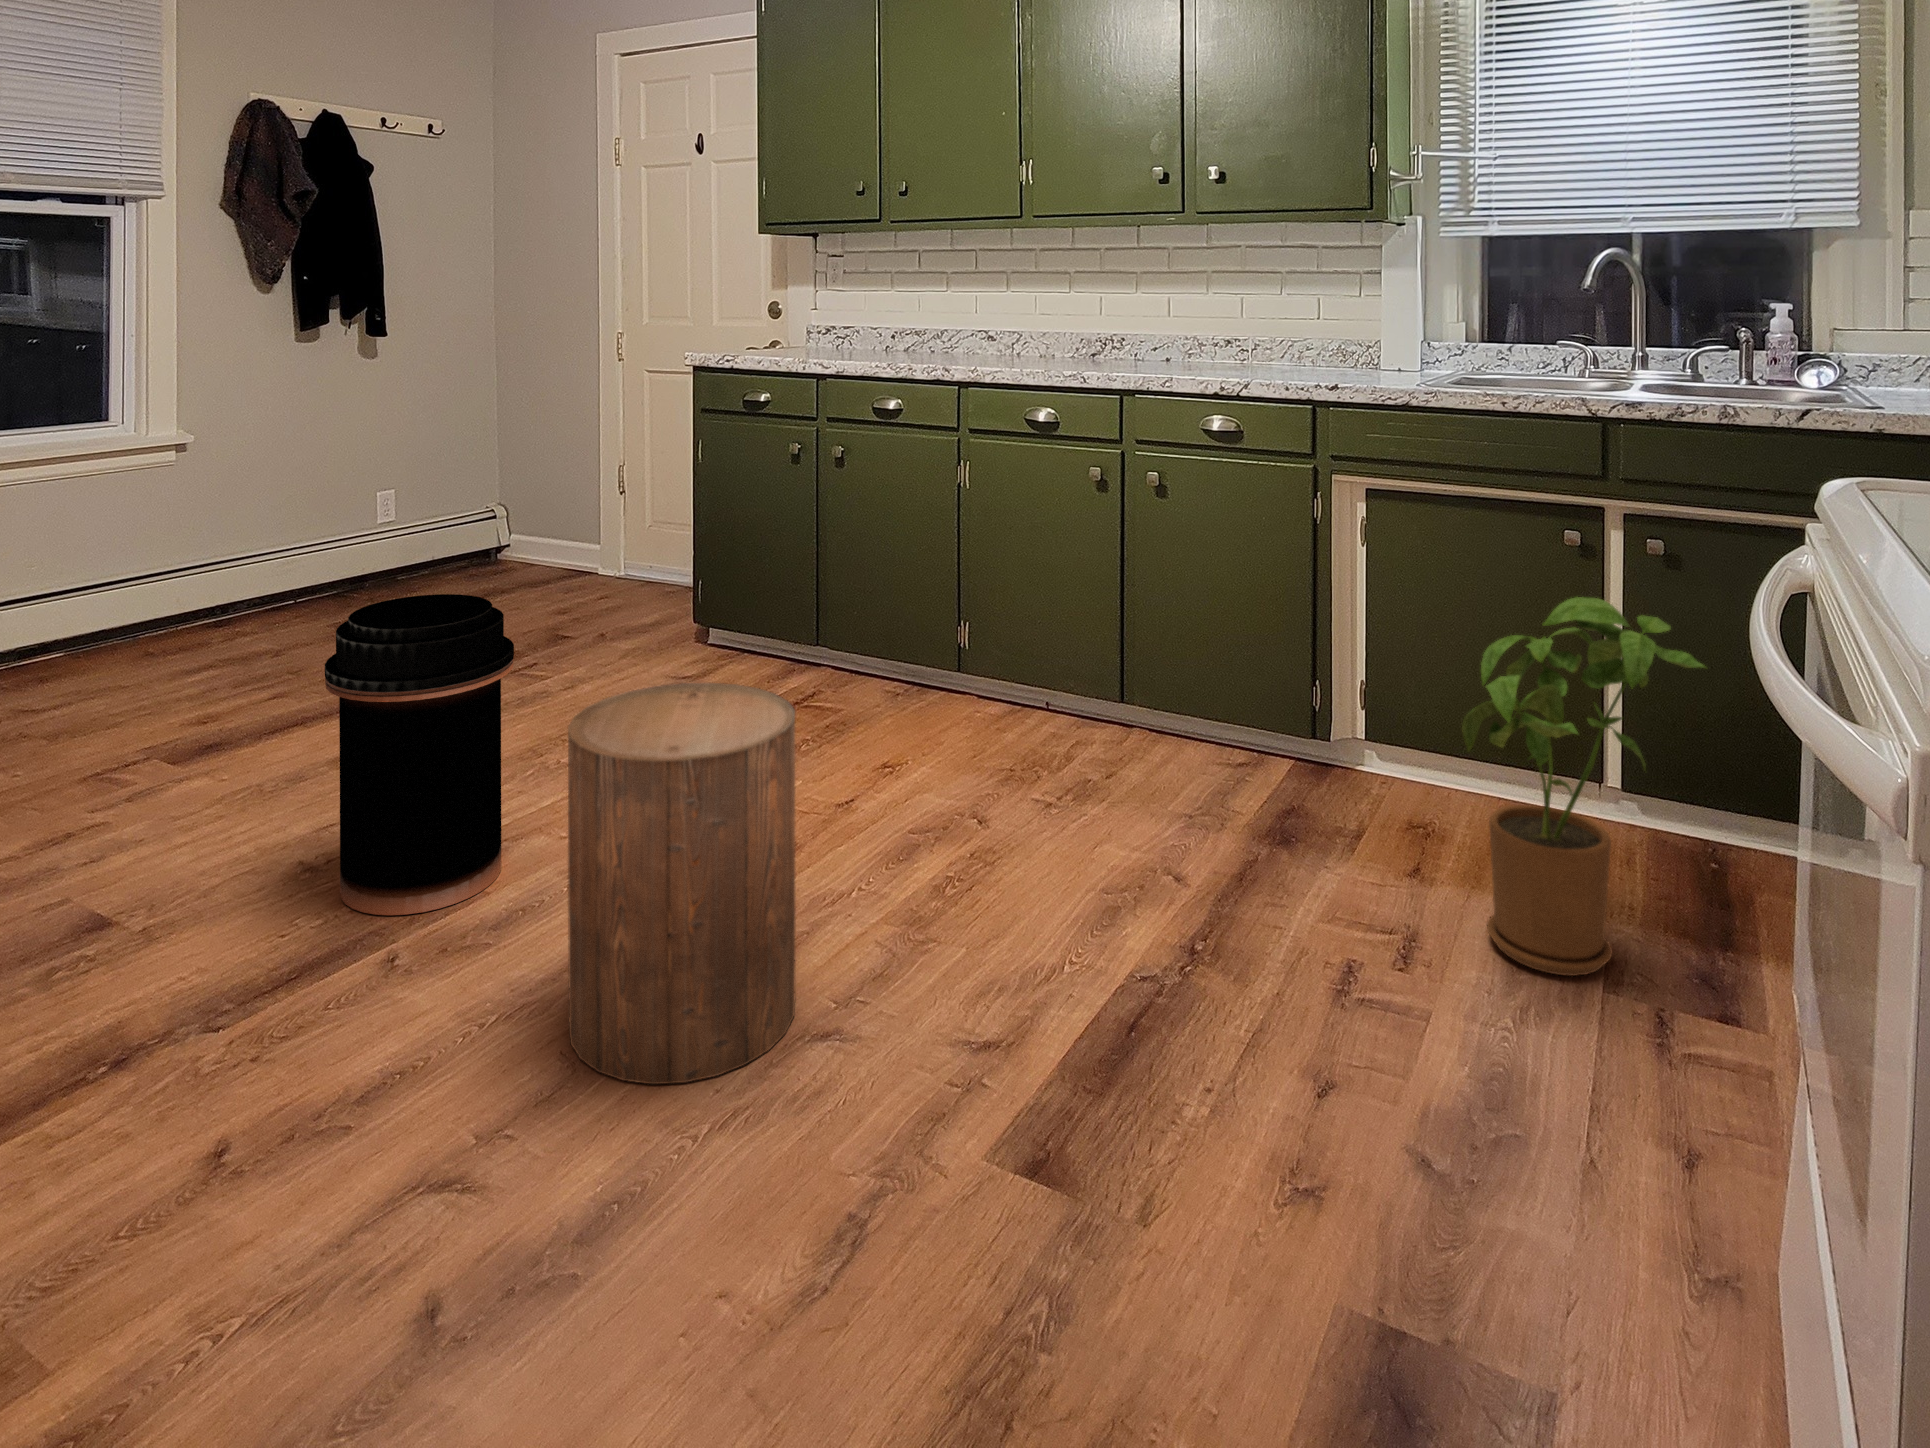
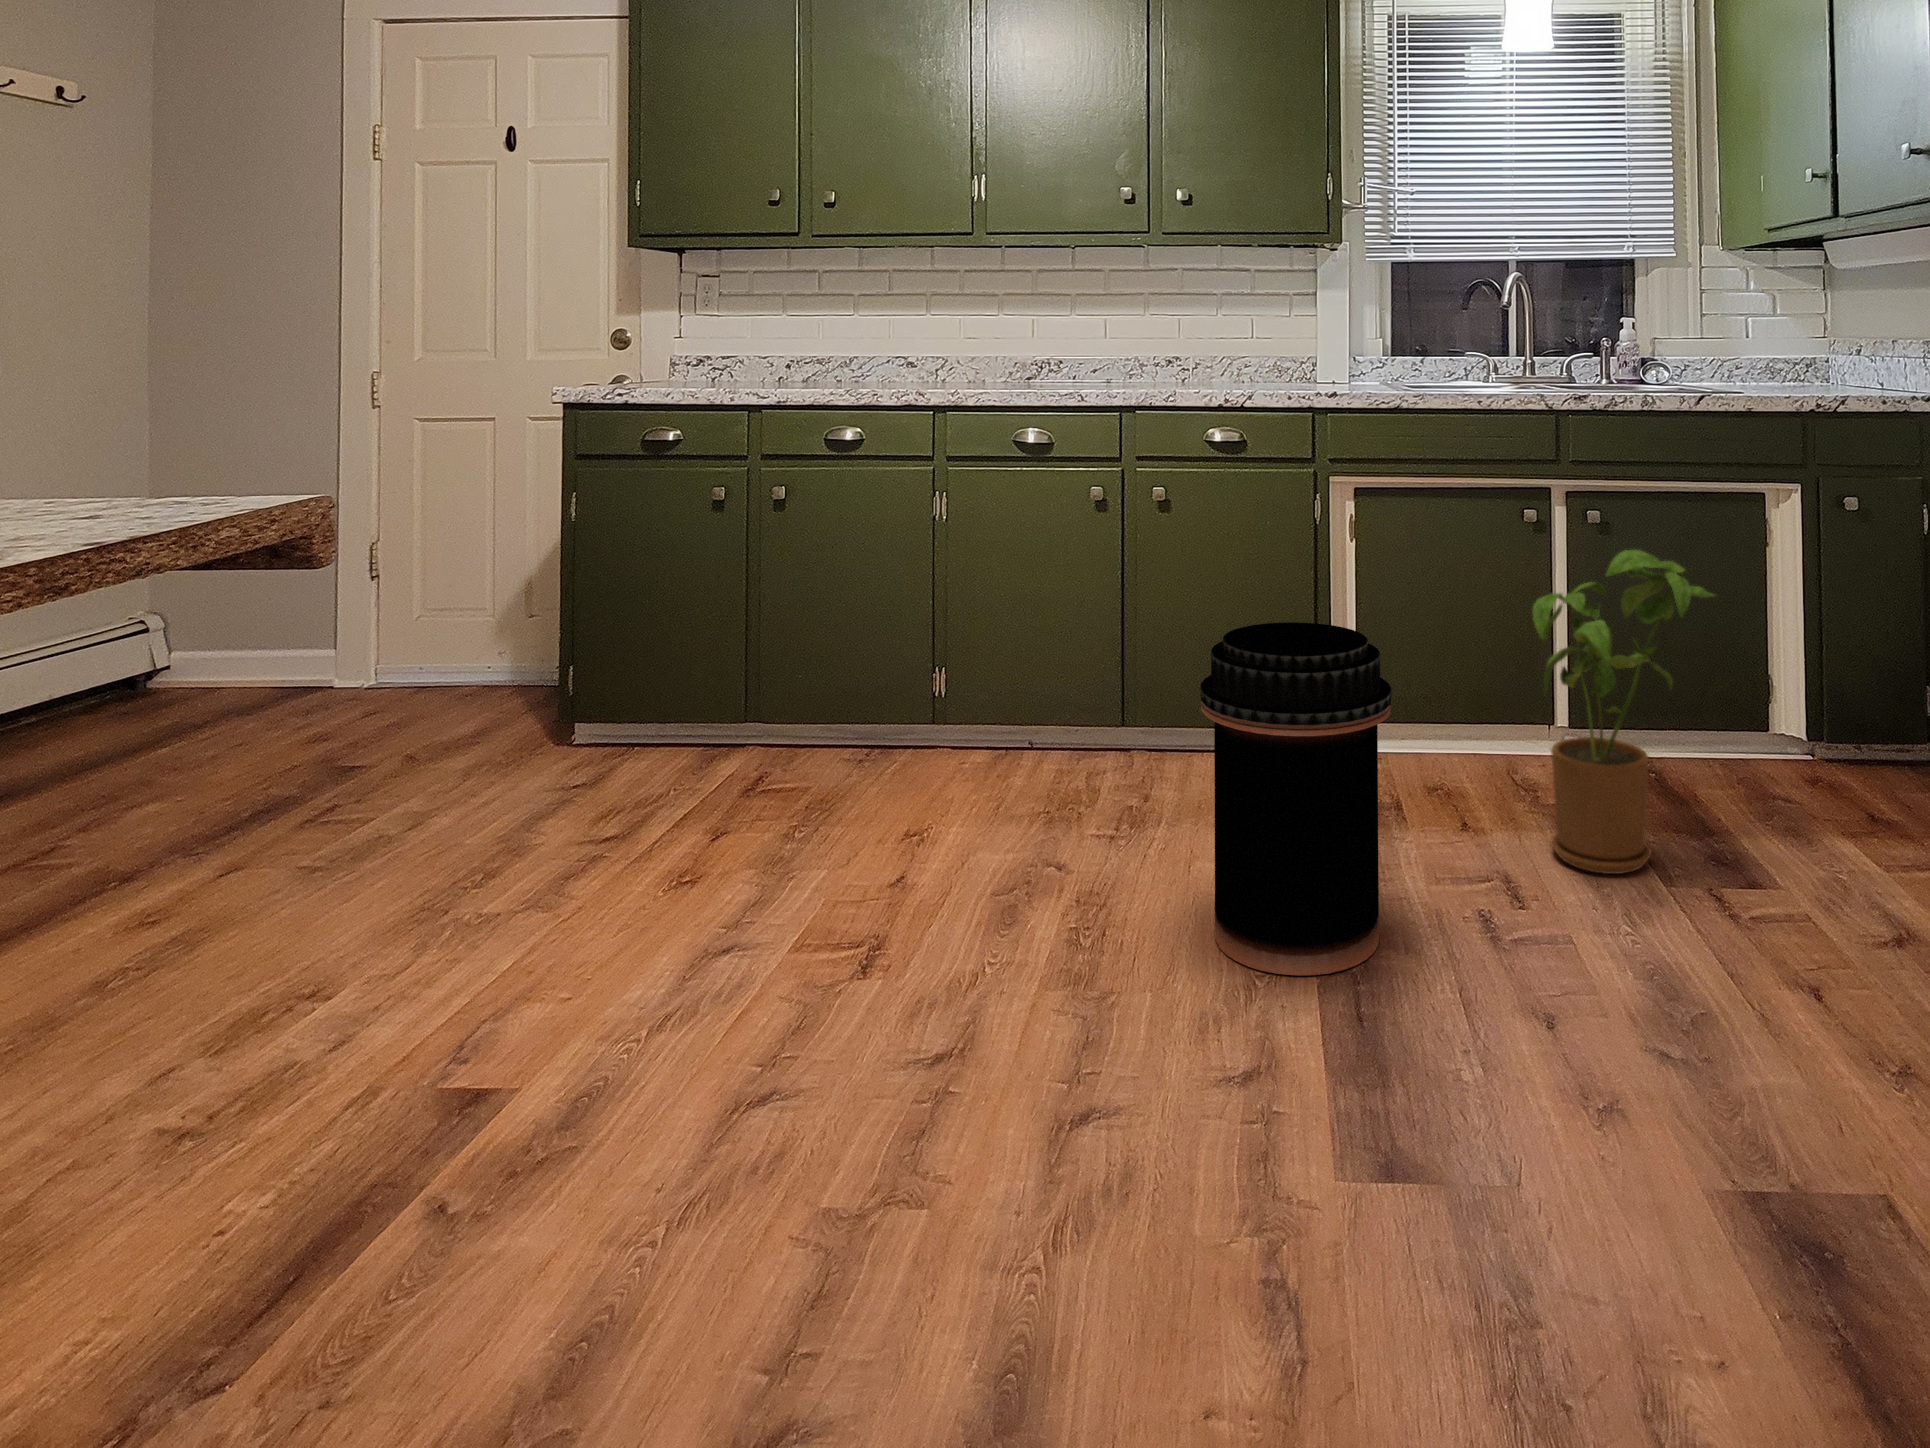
trash can: present [325,594,514,915] -> present [1200,622,1391,975]
stool: present [568,683,795,1084] -> none [780,731,1046,1206]

